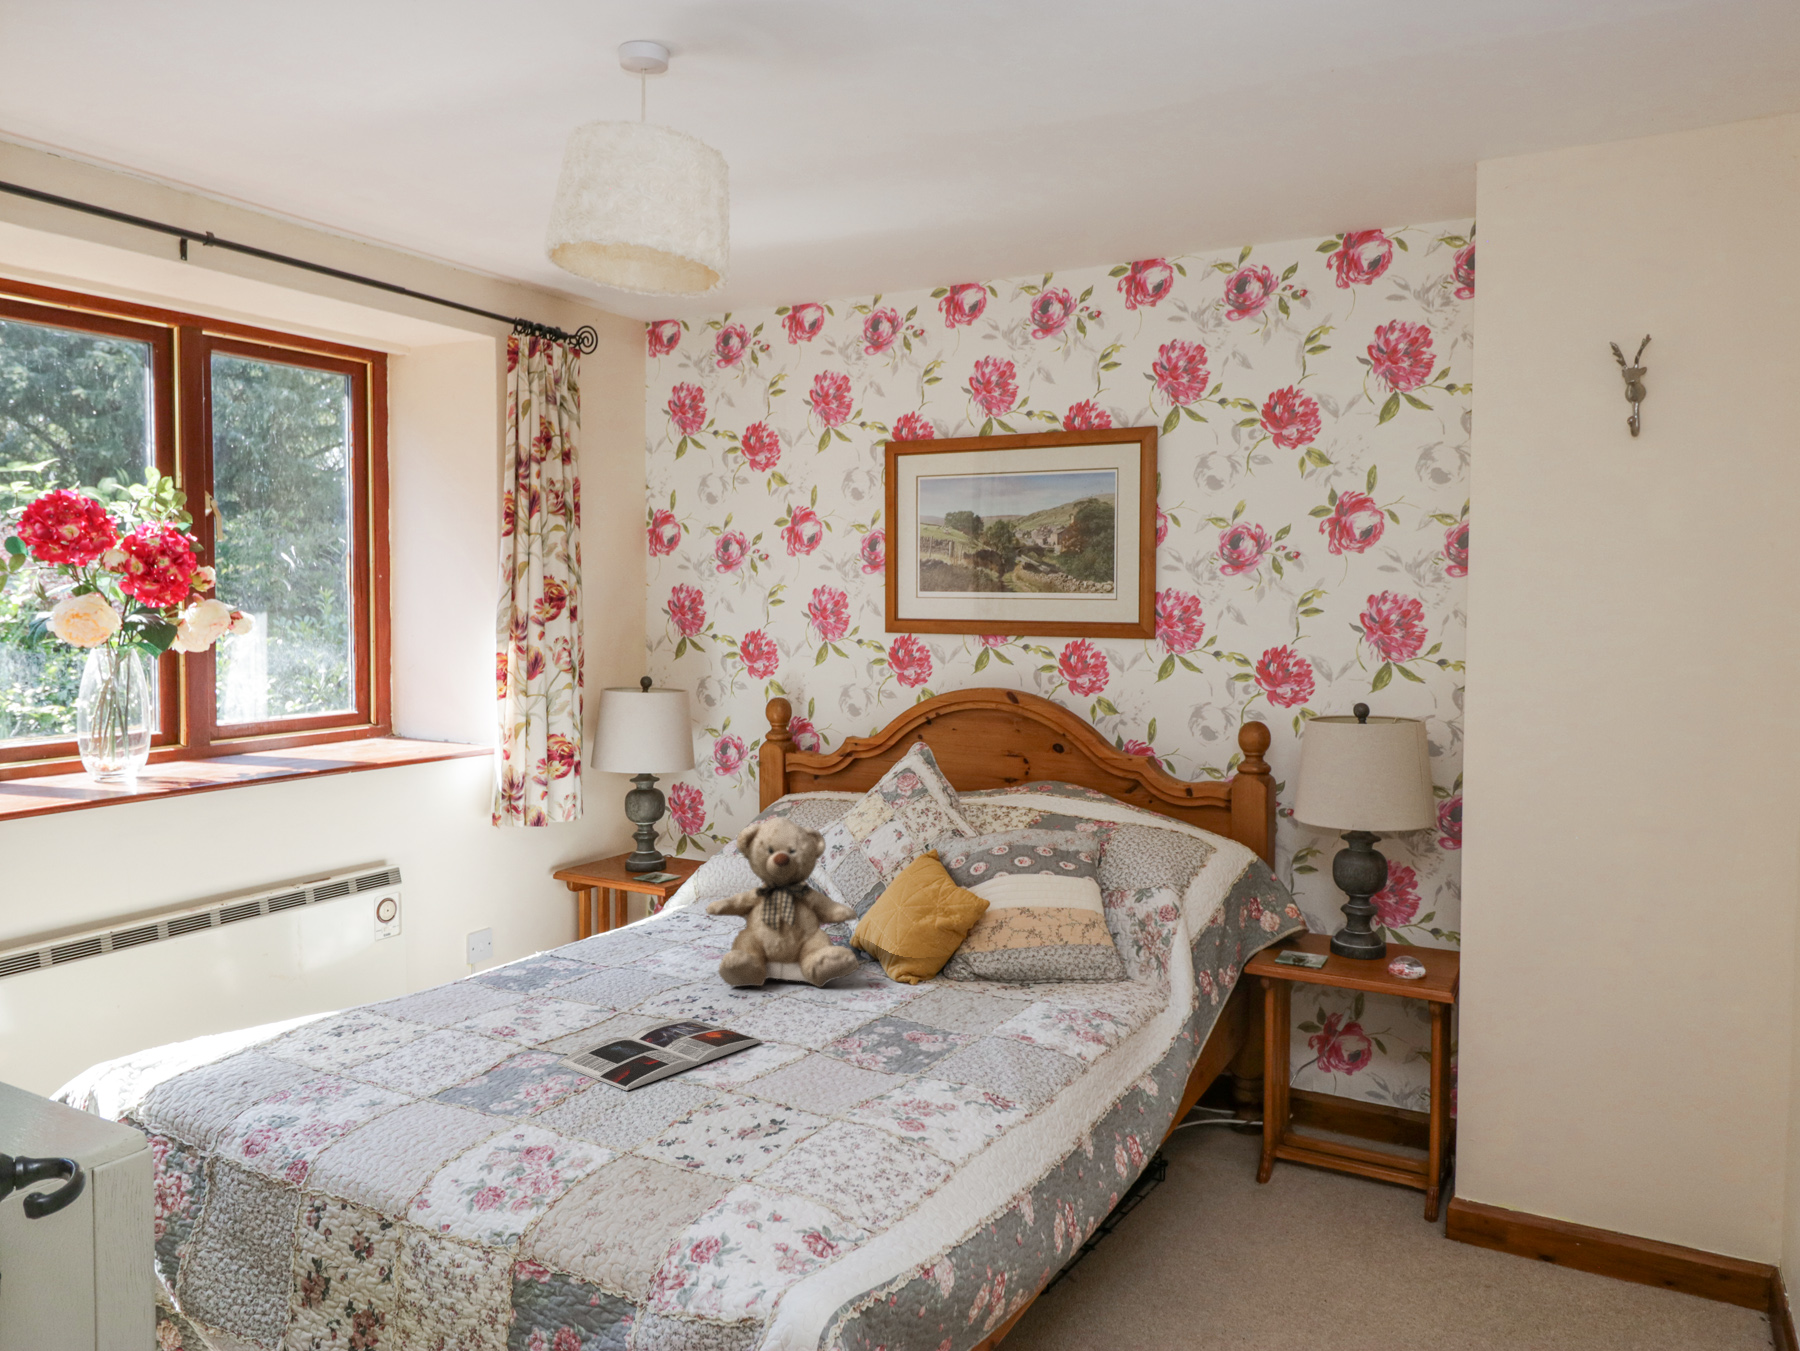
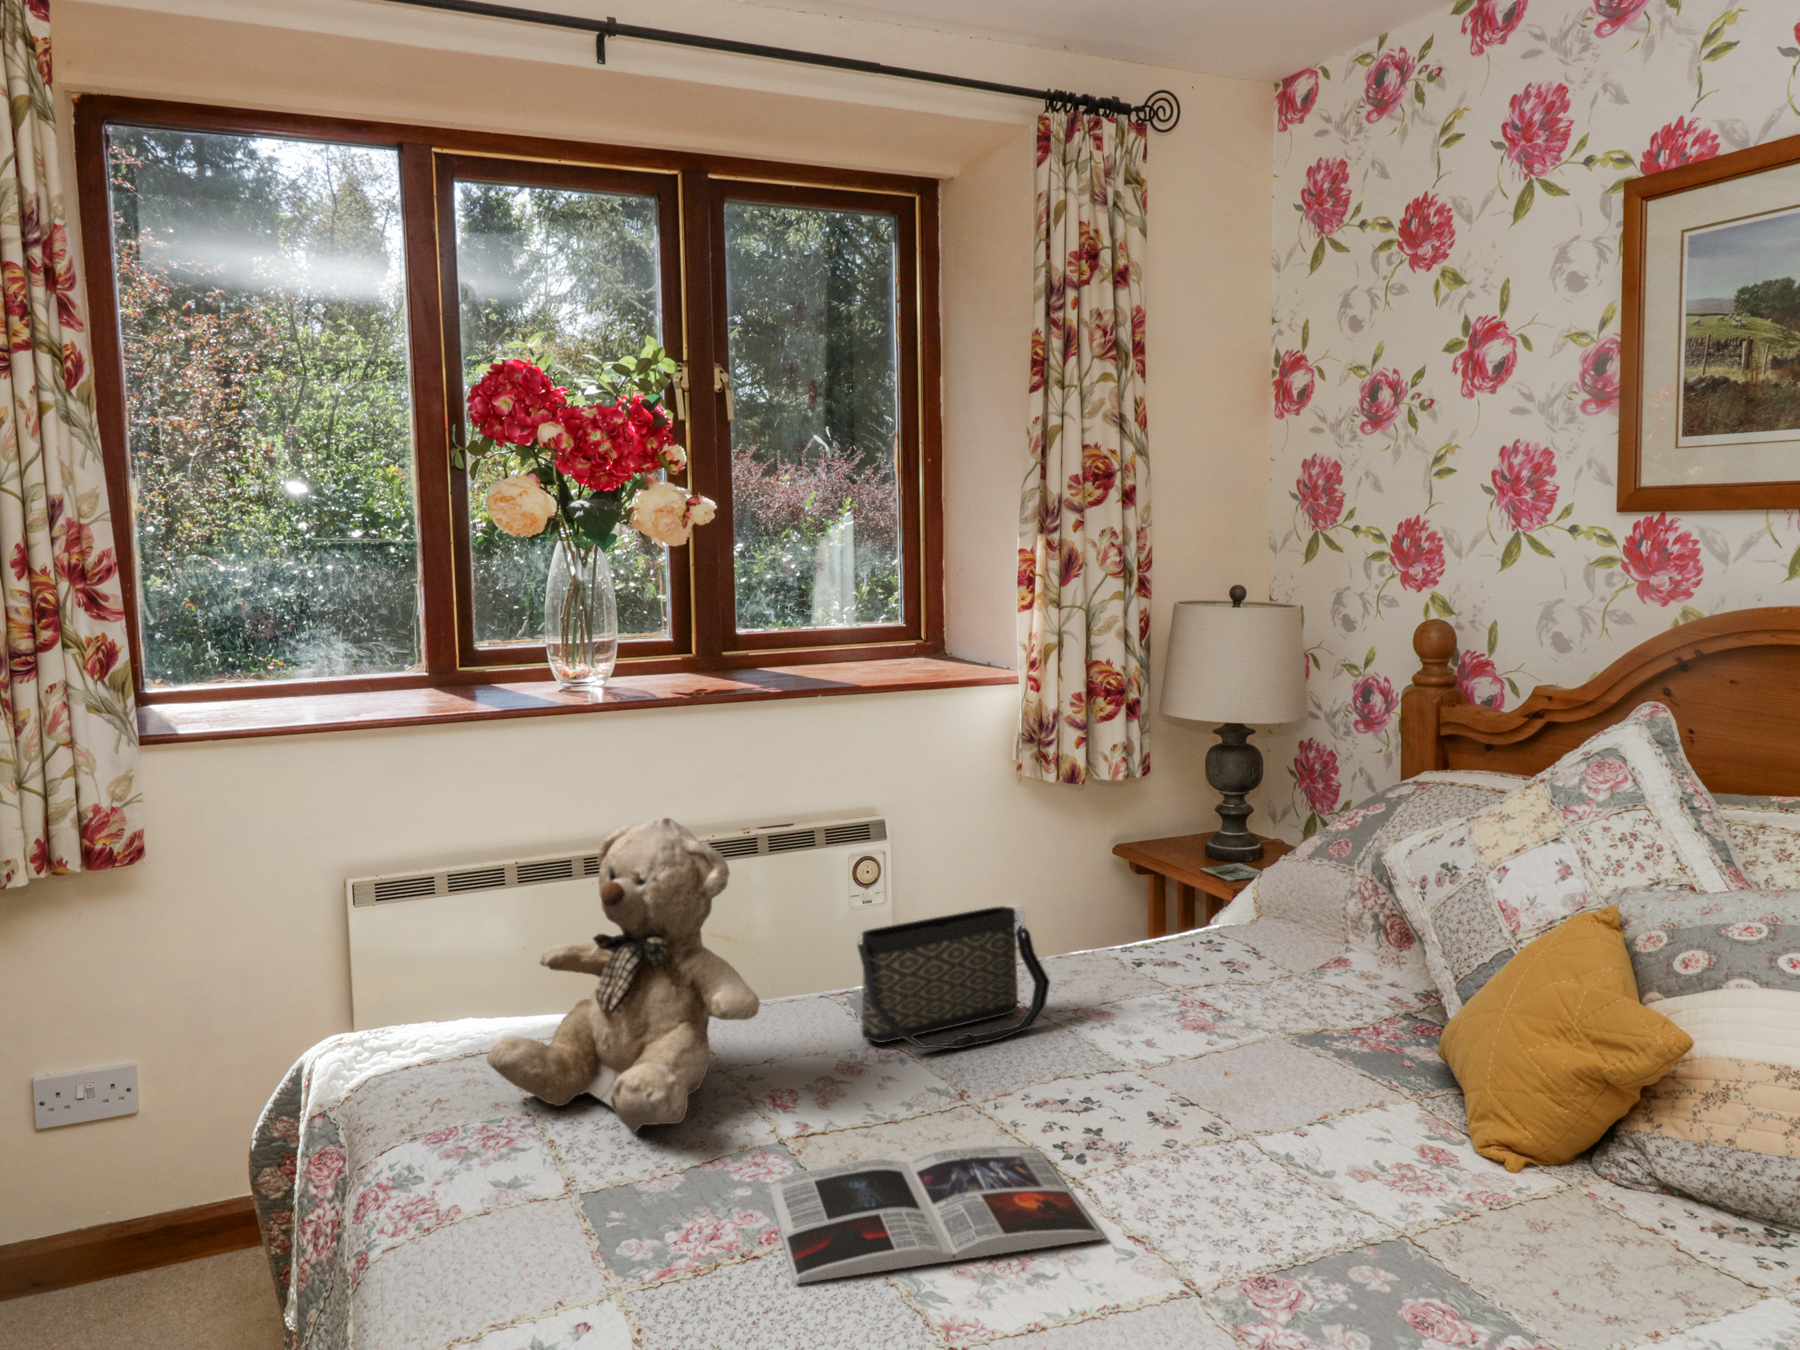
teddy bear: present [706,817,859,987] -> present [487,818,760,1133]
handbag: none [522,897,633,994] -> present [857,906,1050,1048]

